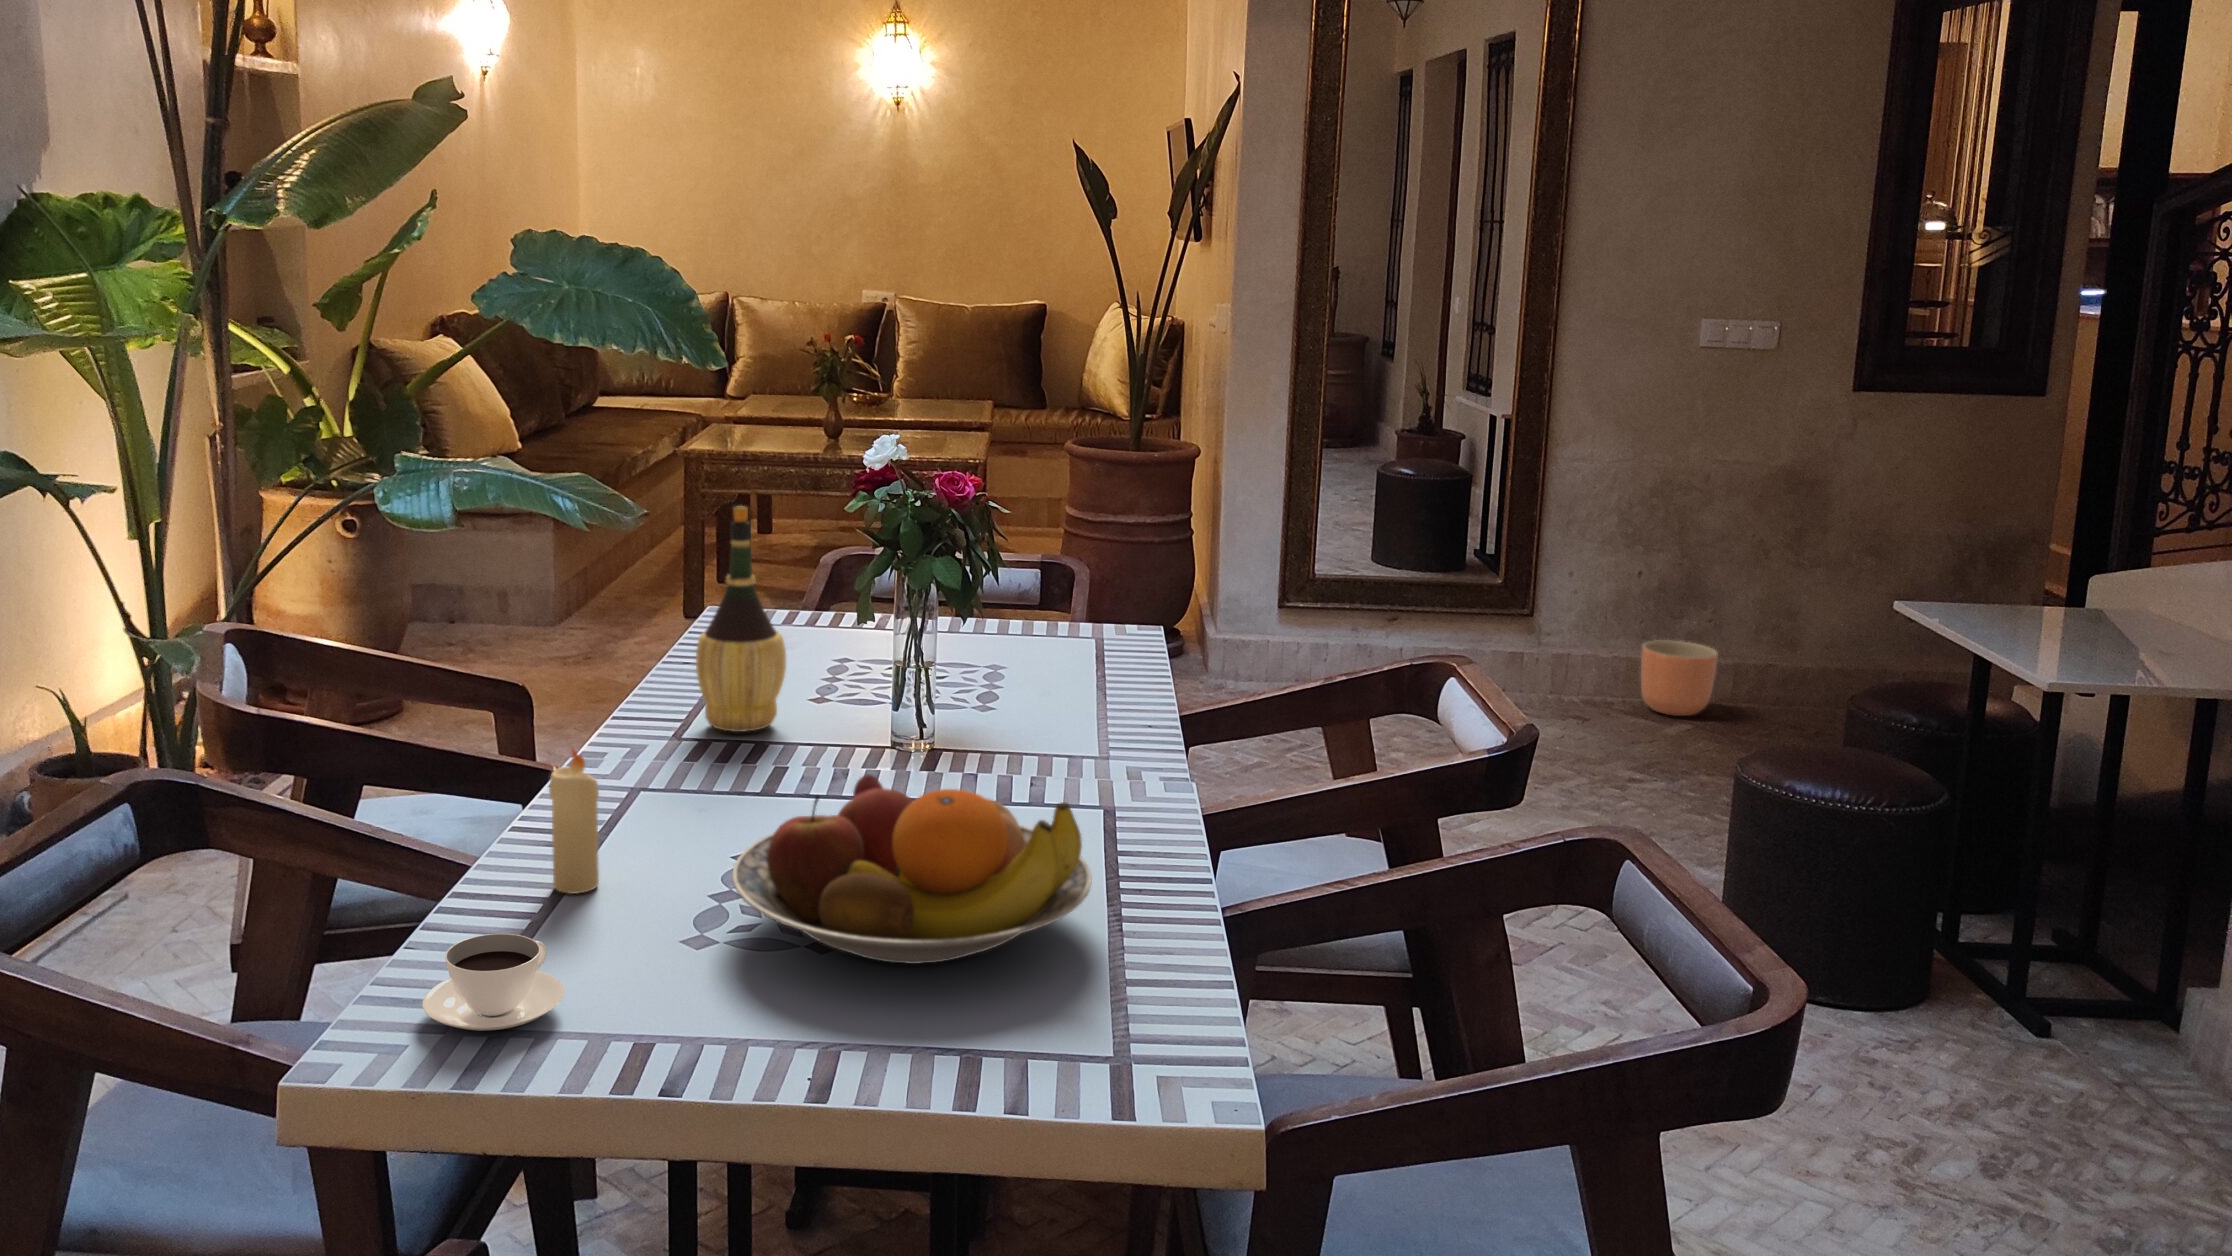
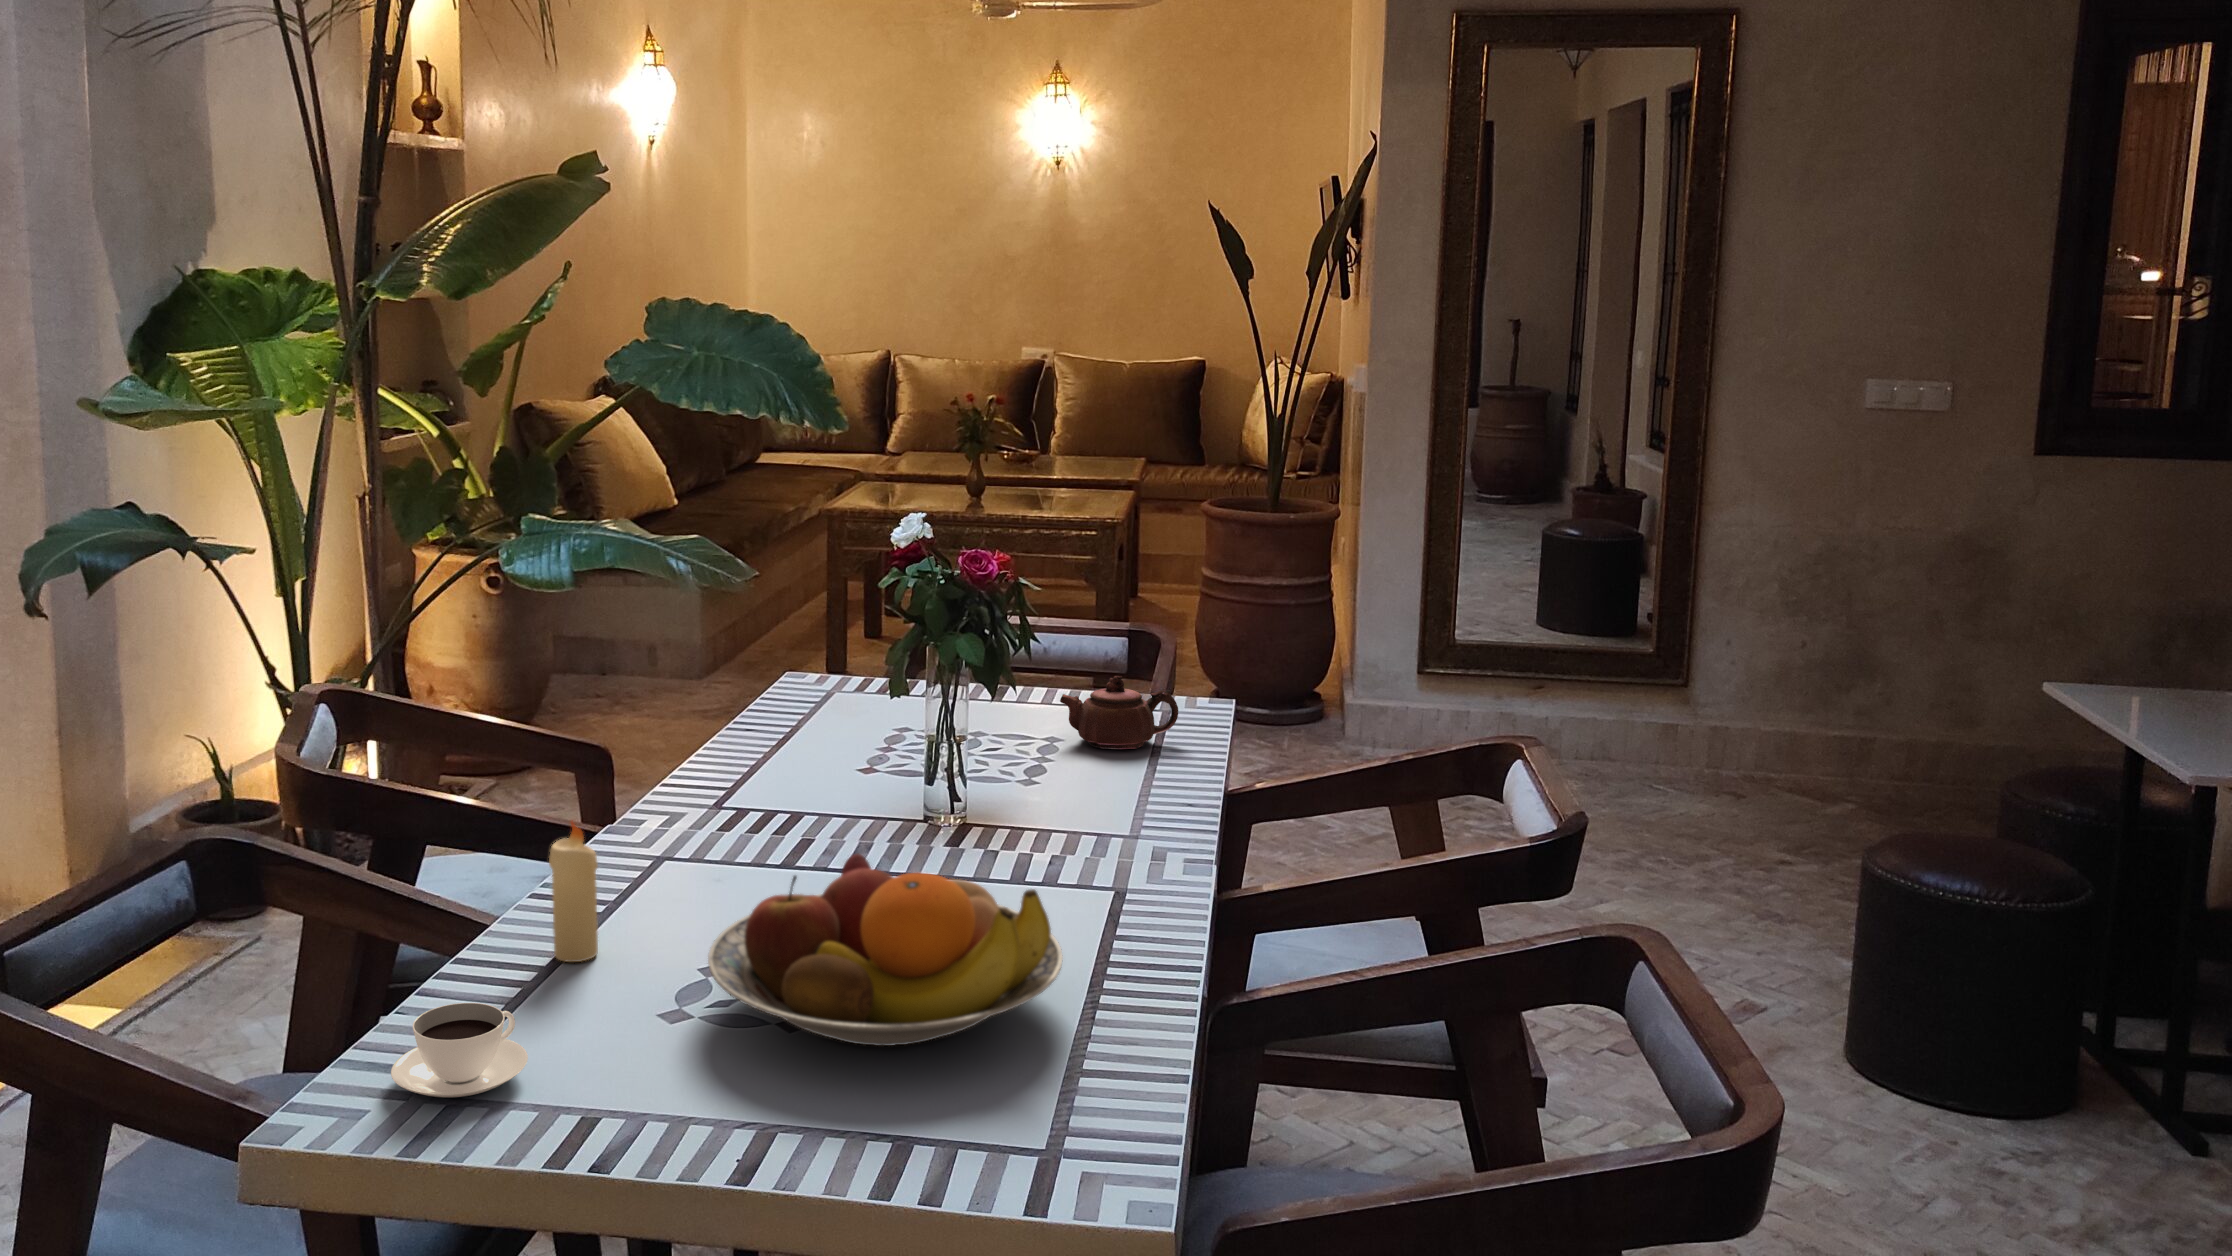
wine bottle: present [696,507,786,732] -> none [738,581,827,802]
teapot: none [1004,601,1121,674] -> present [1060,676,1178,749]
planter: present [1641,640,1718,716] -> none [1803,715,1886,795]

